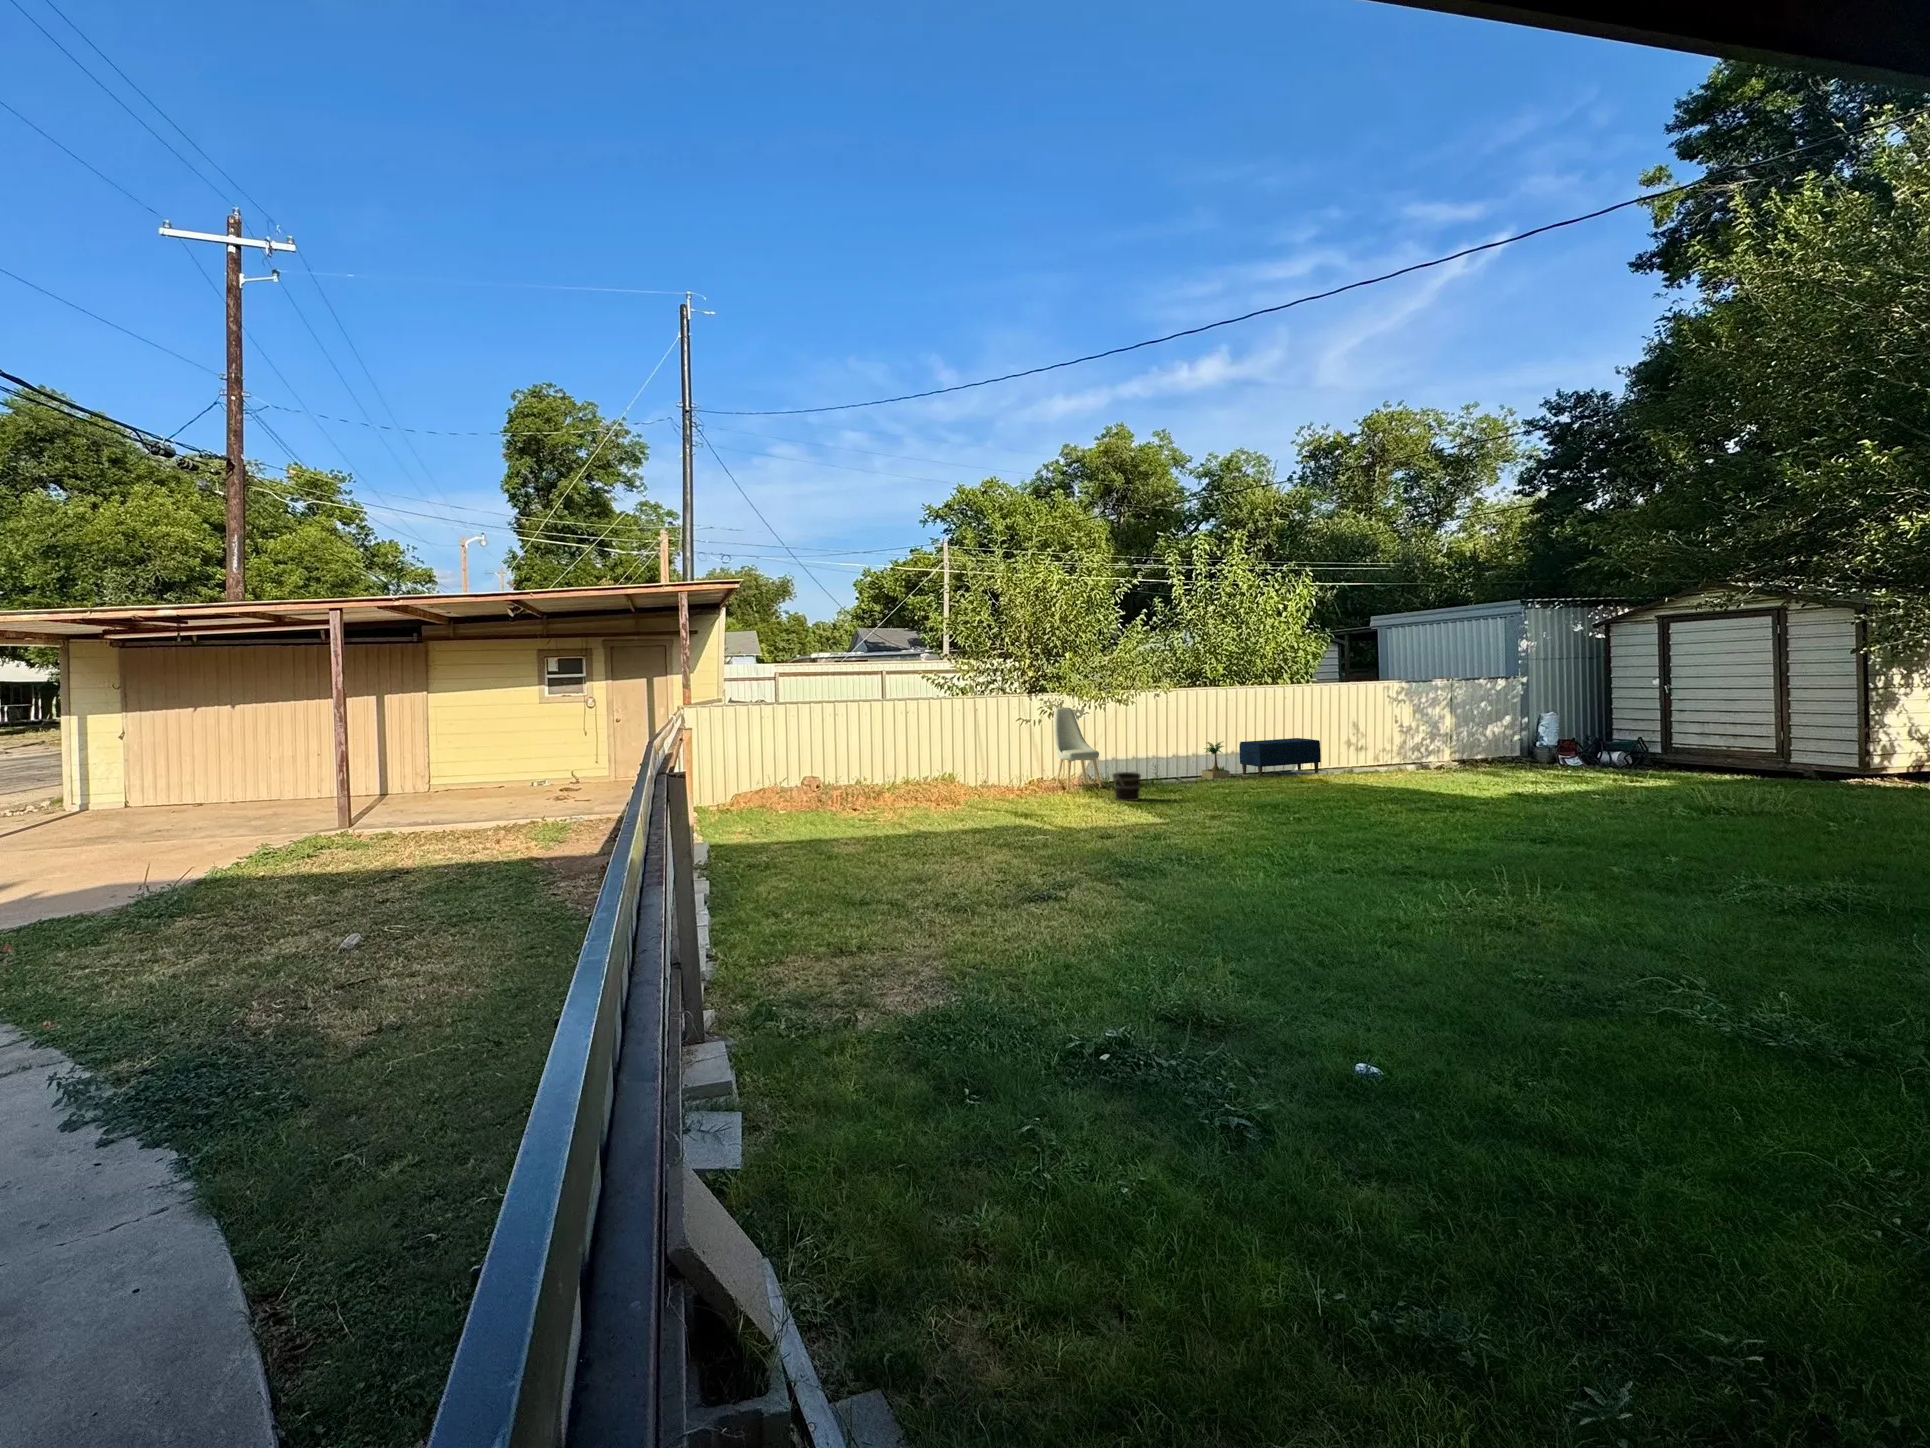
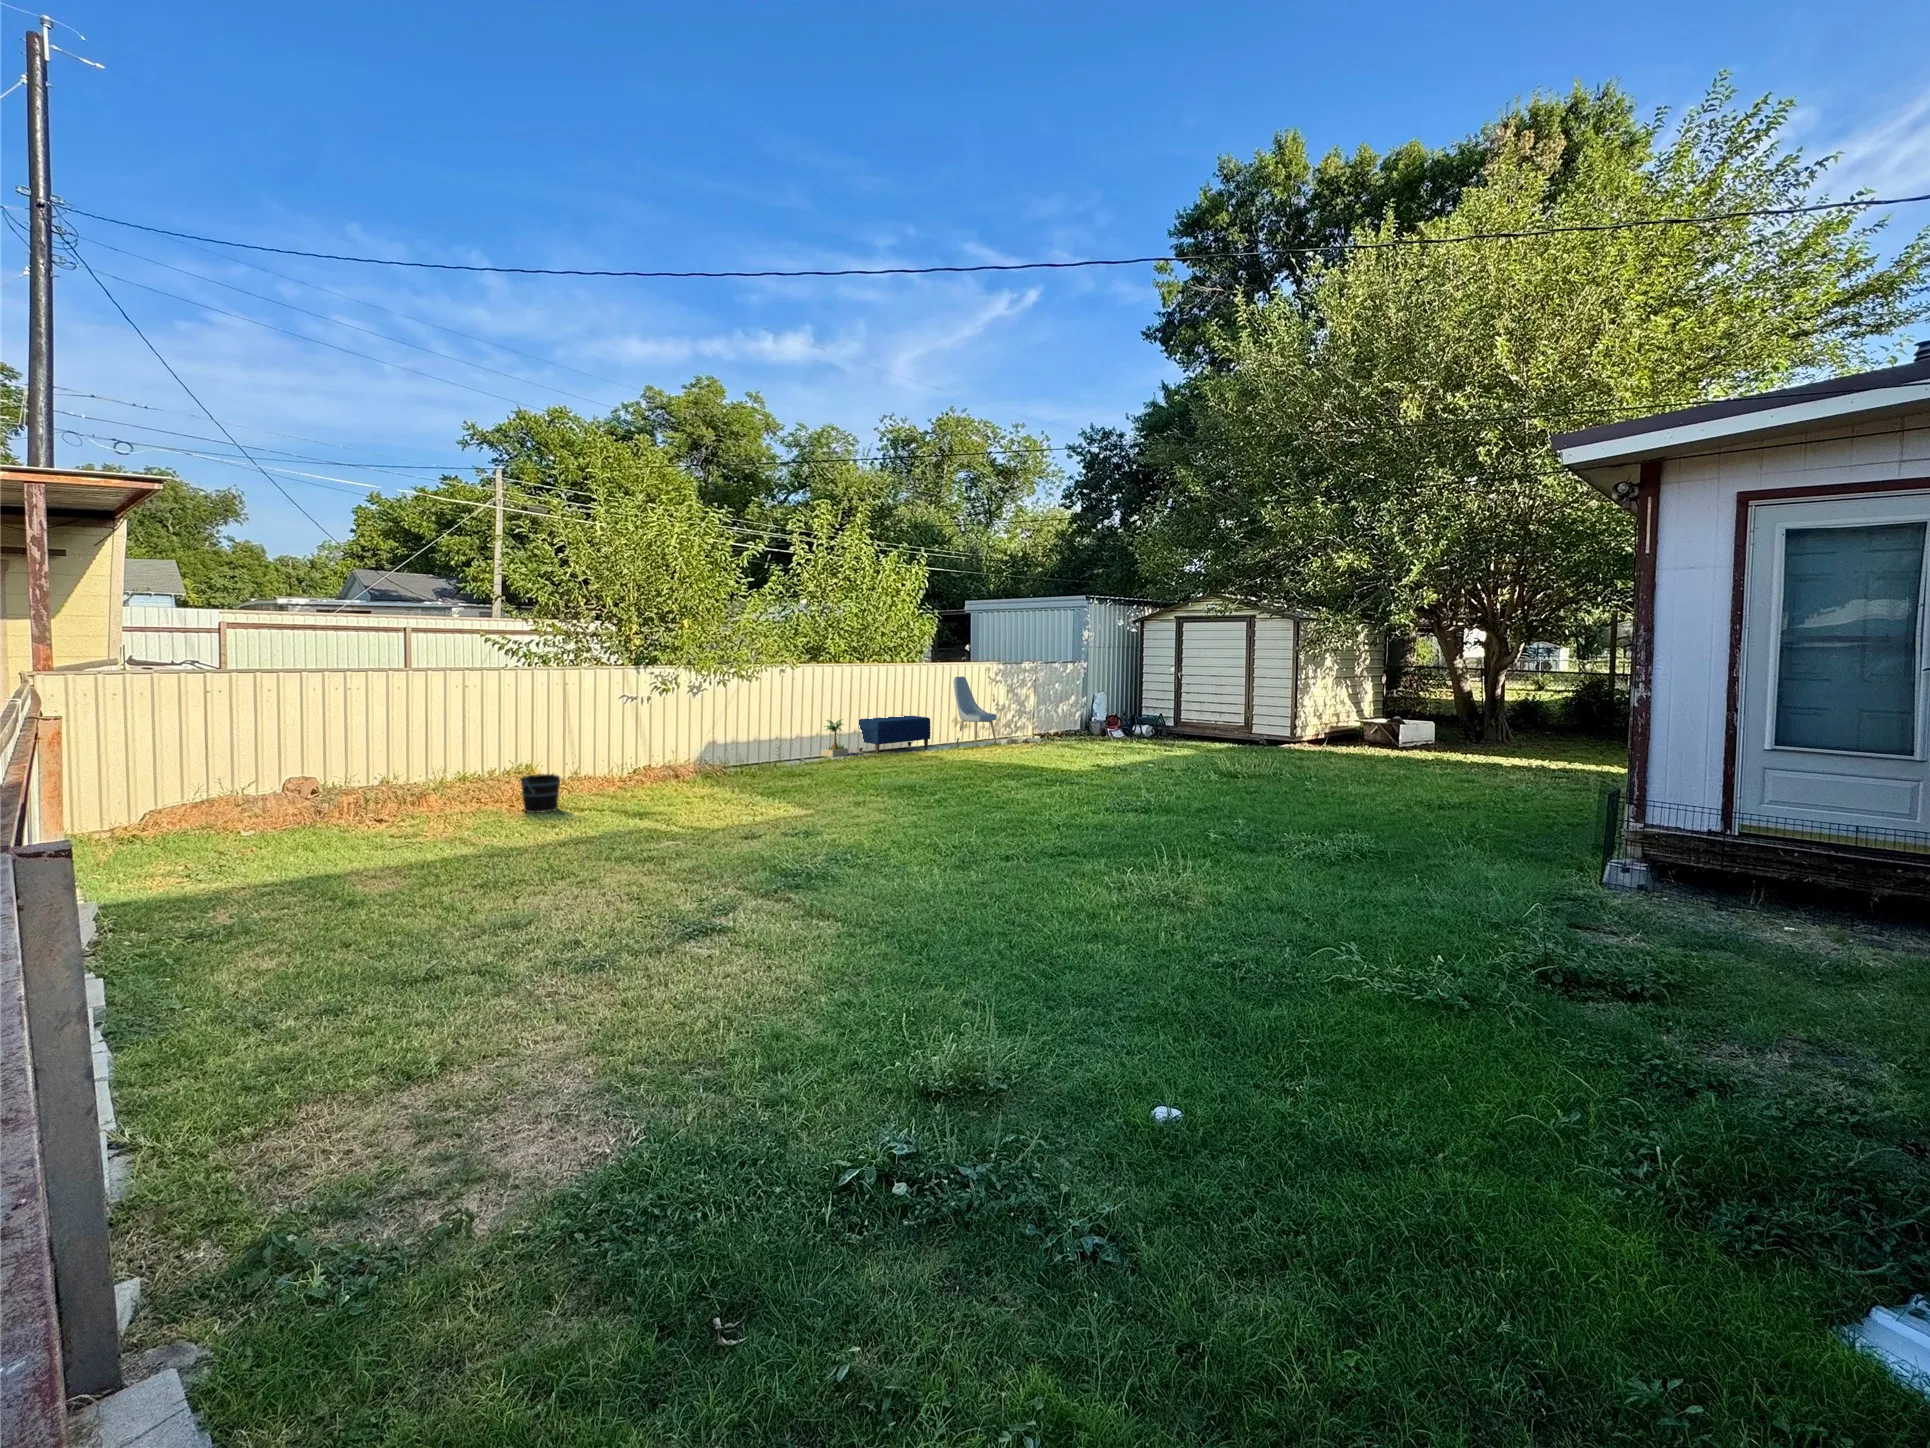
chair: present [1054,707,1102,789] -> present [954,677,997,747]
bucket: present [1112,772,1141,801] -> present [521,774,560,813]

